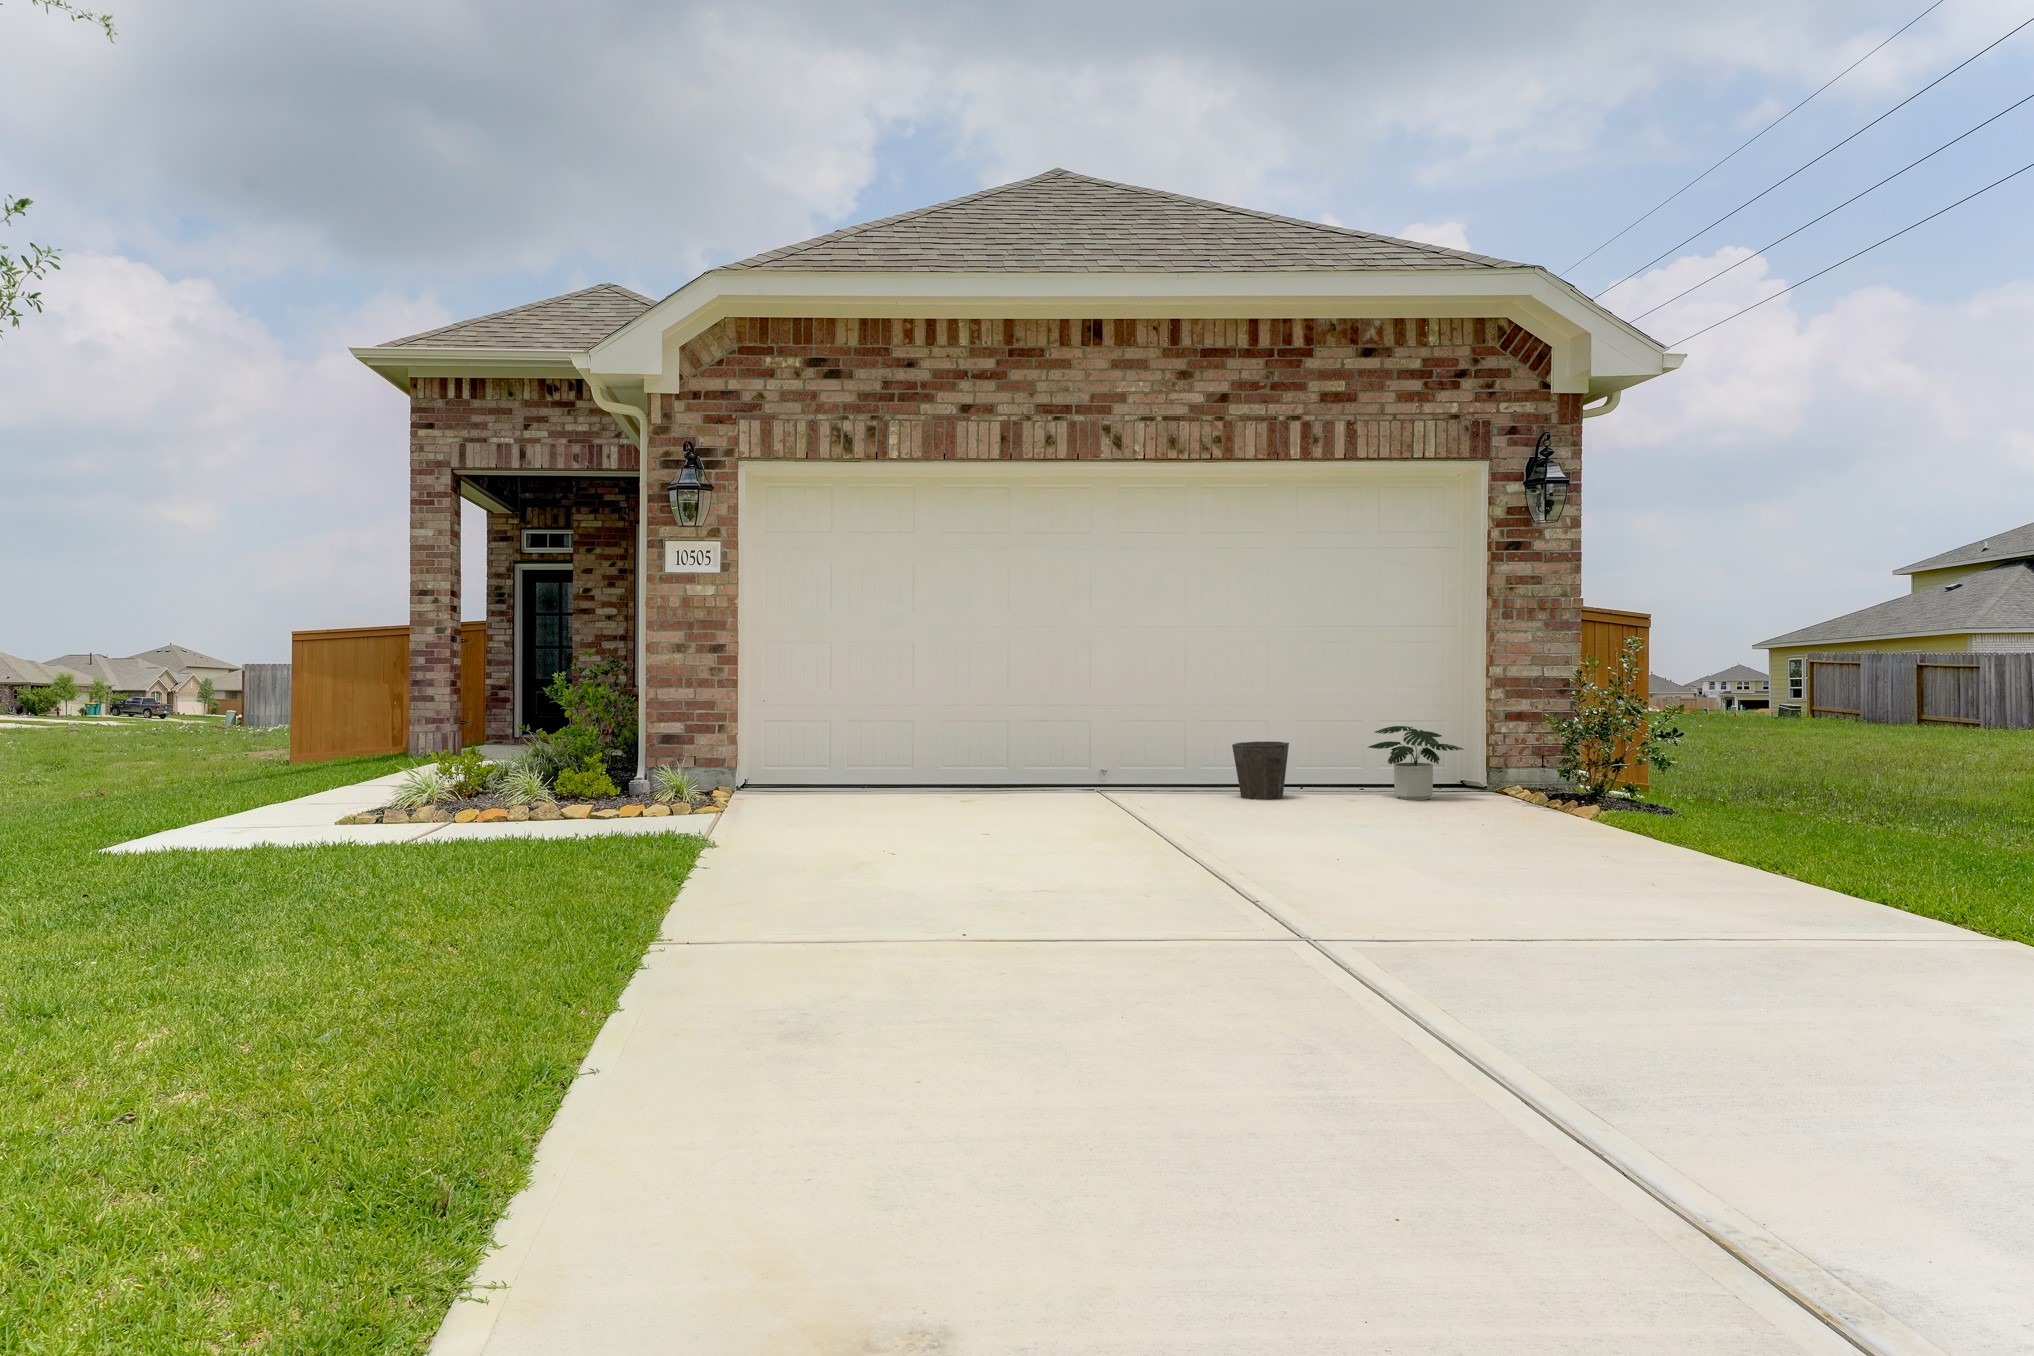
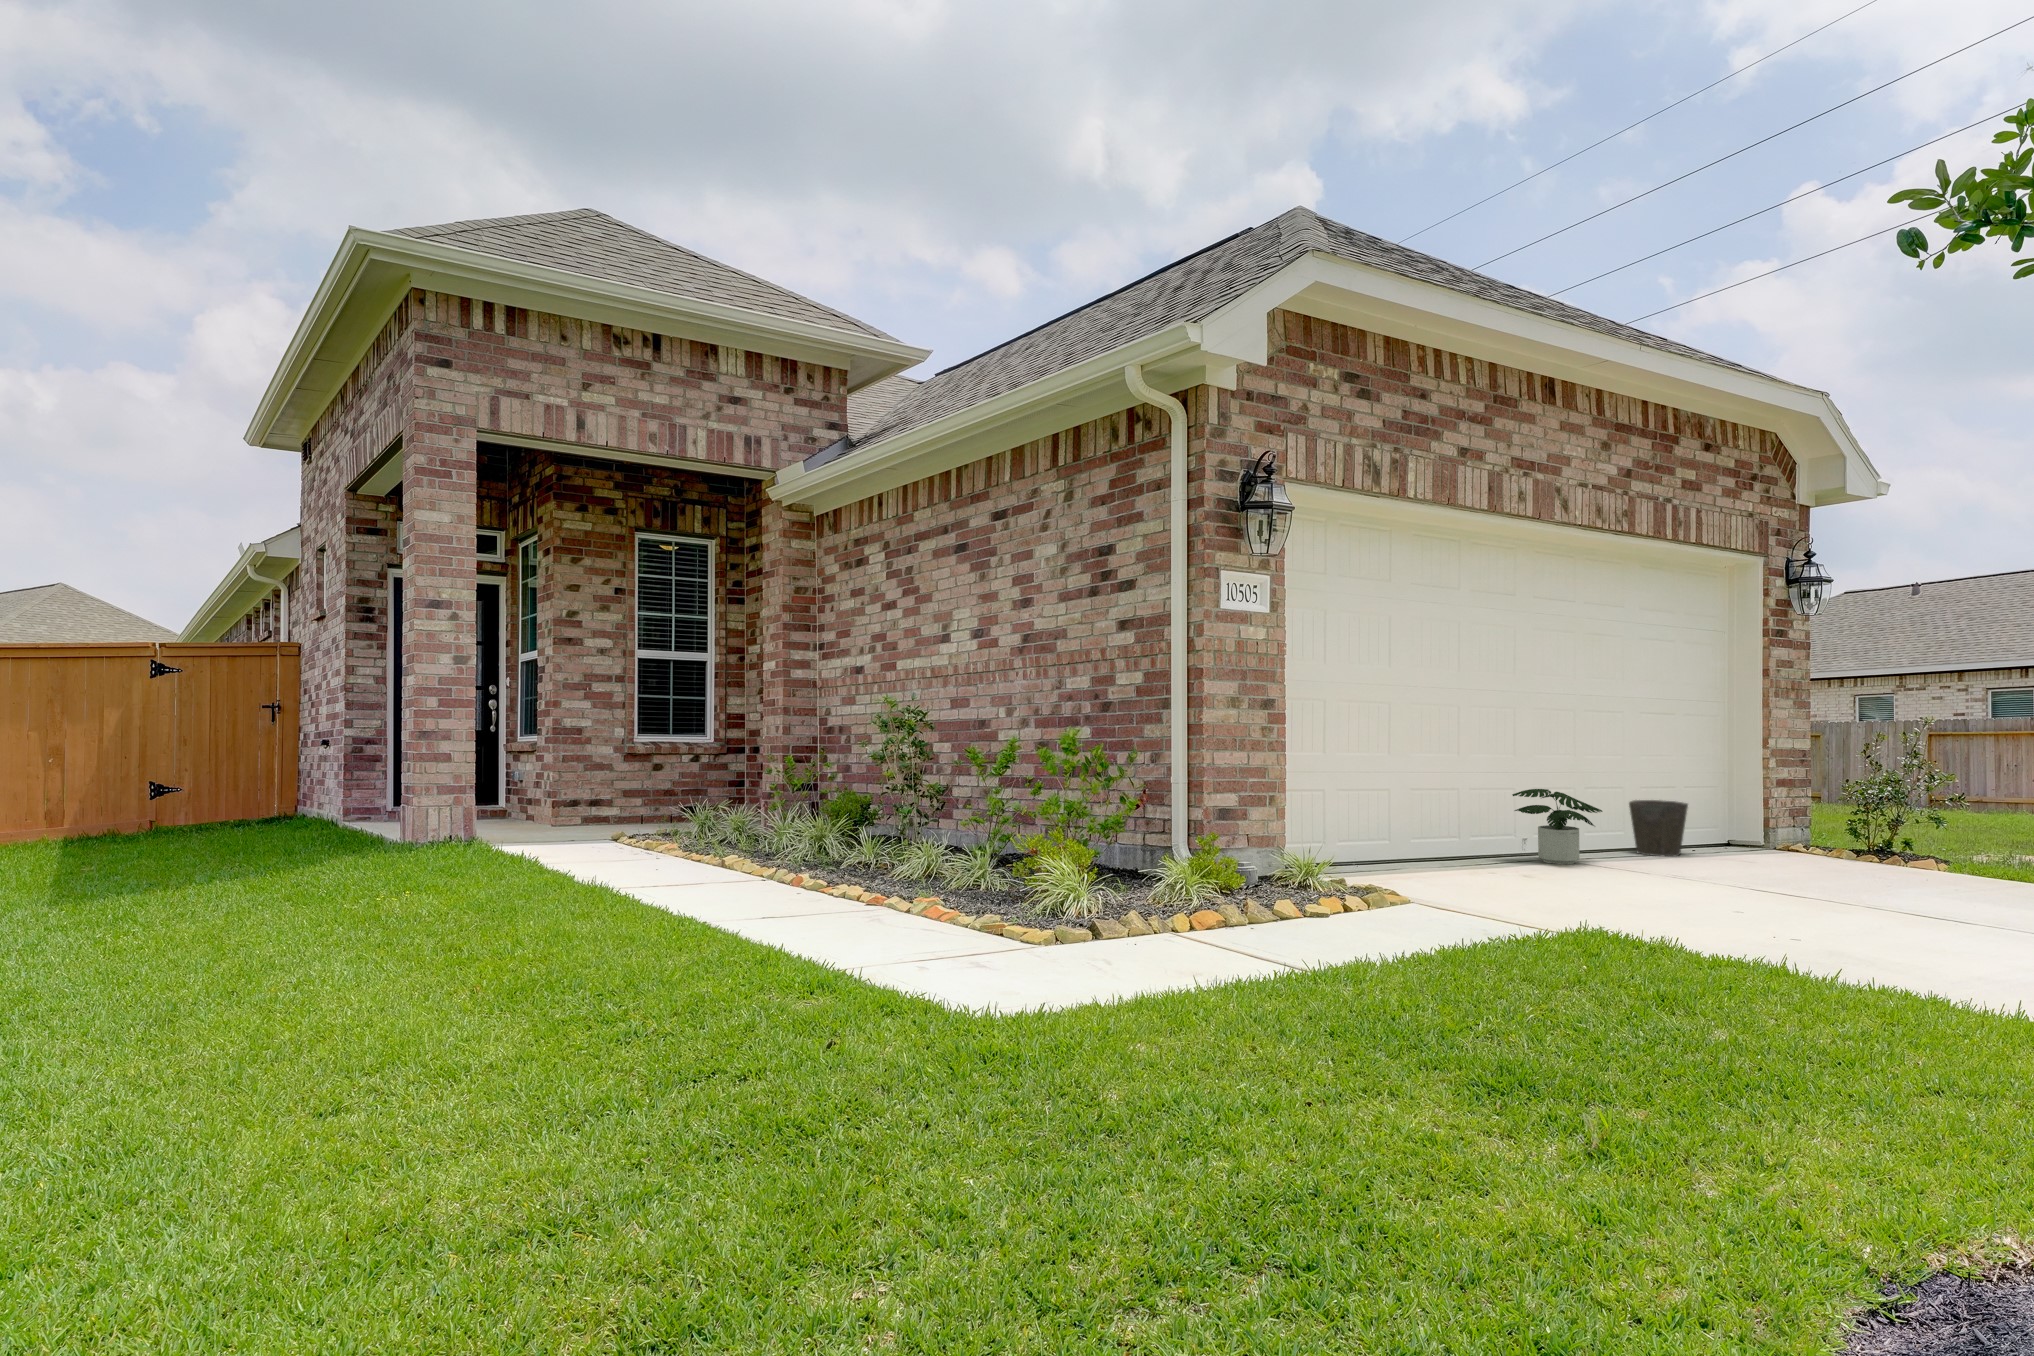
potted plant: present [1368,726,1463,800] -> present [1512,789,1602,864]

